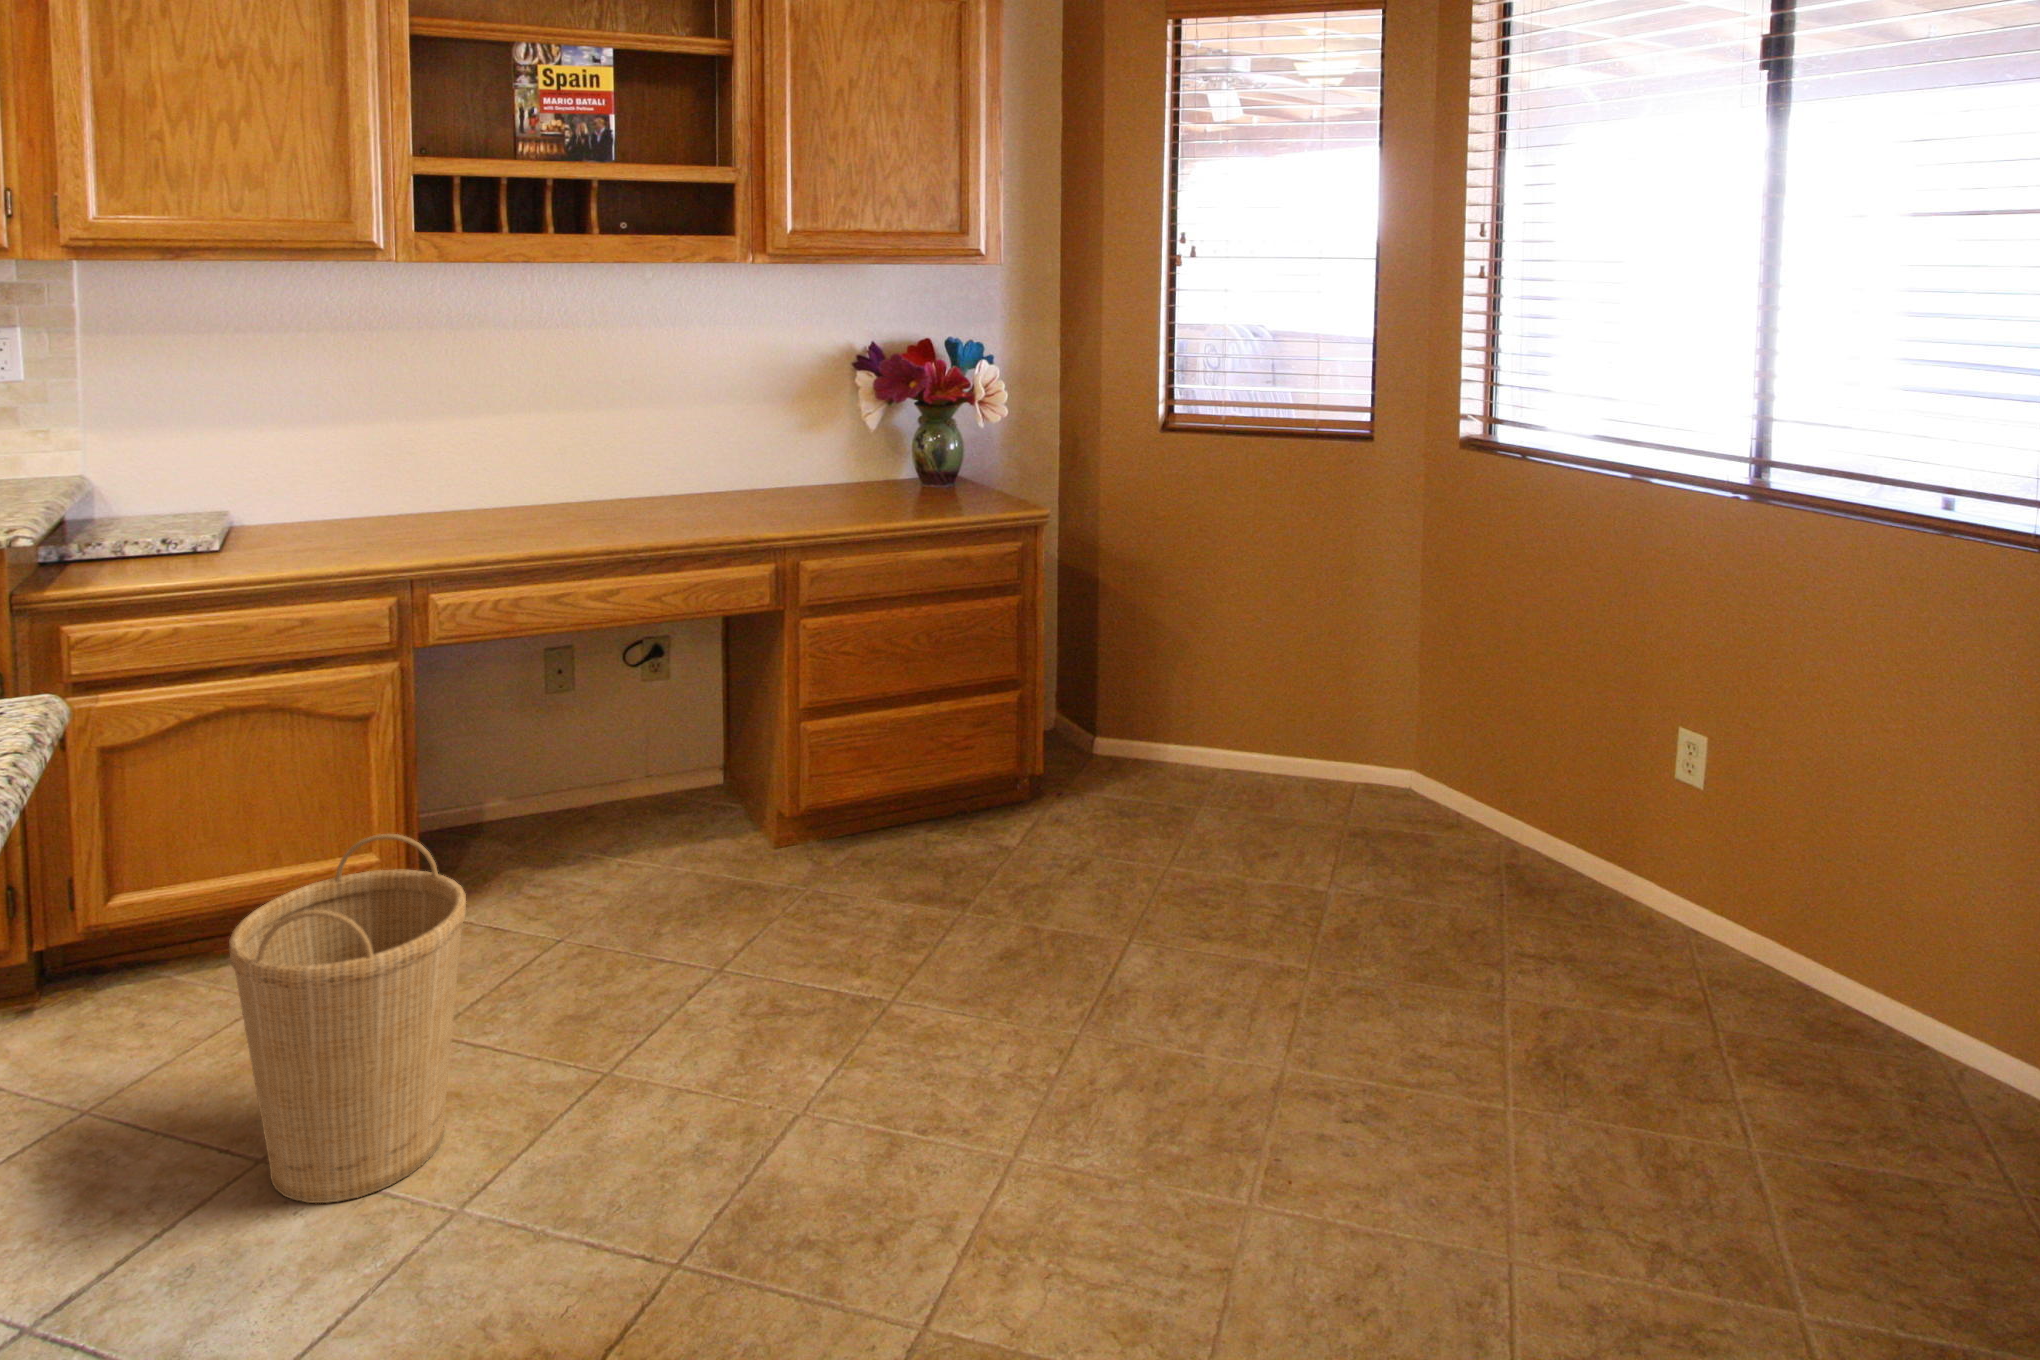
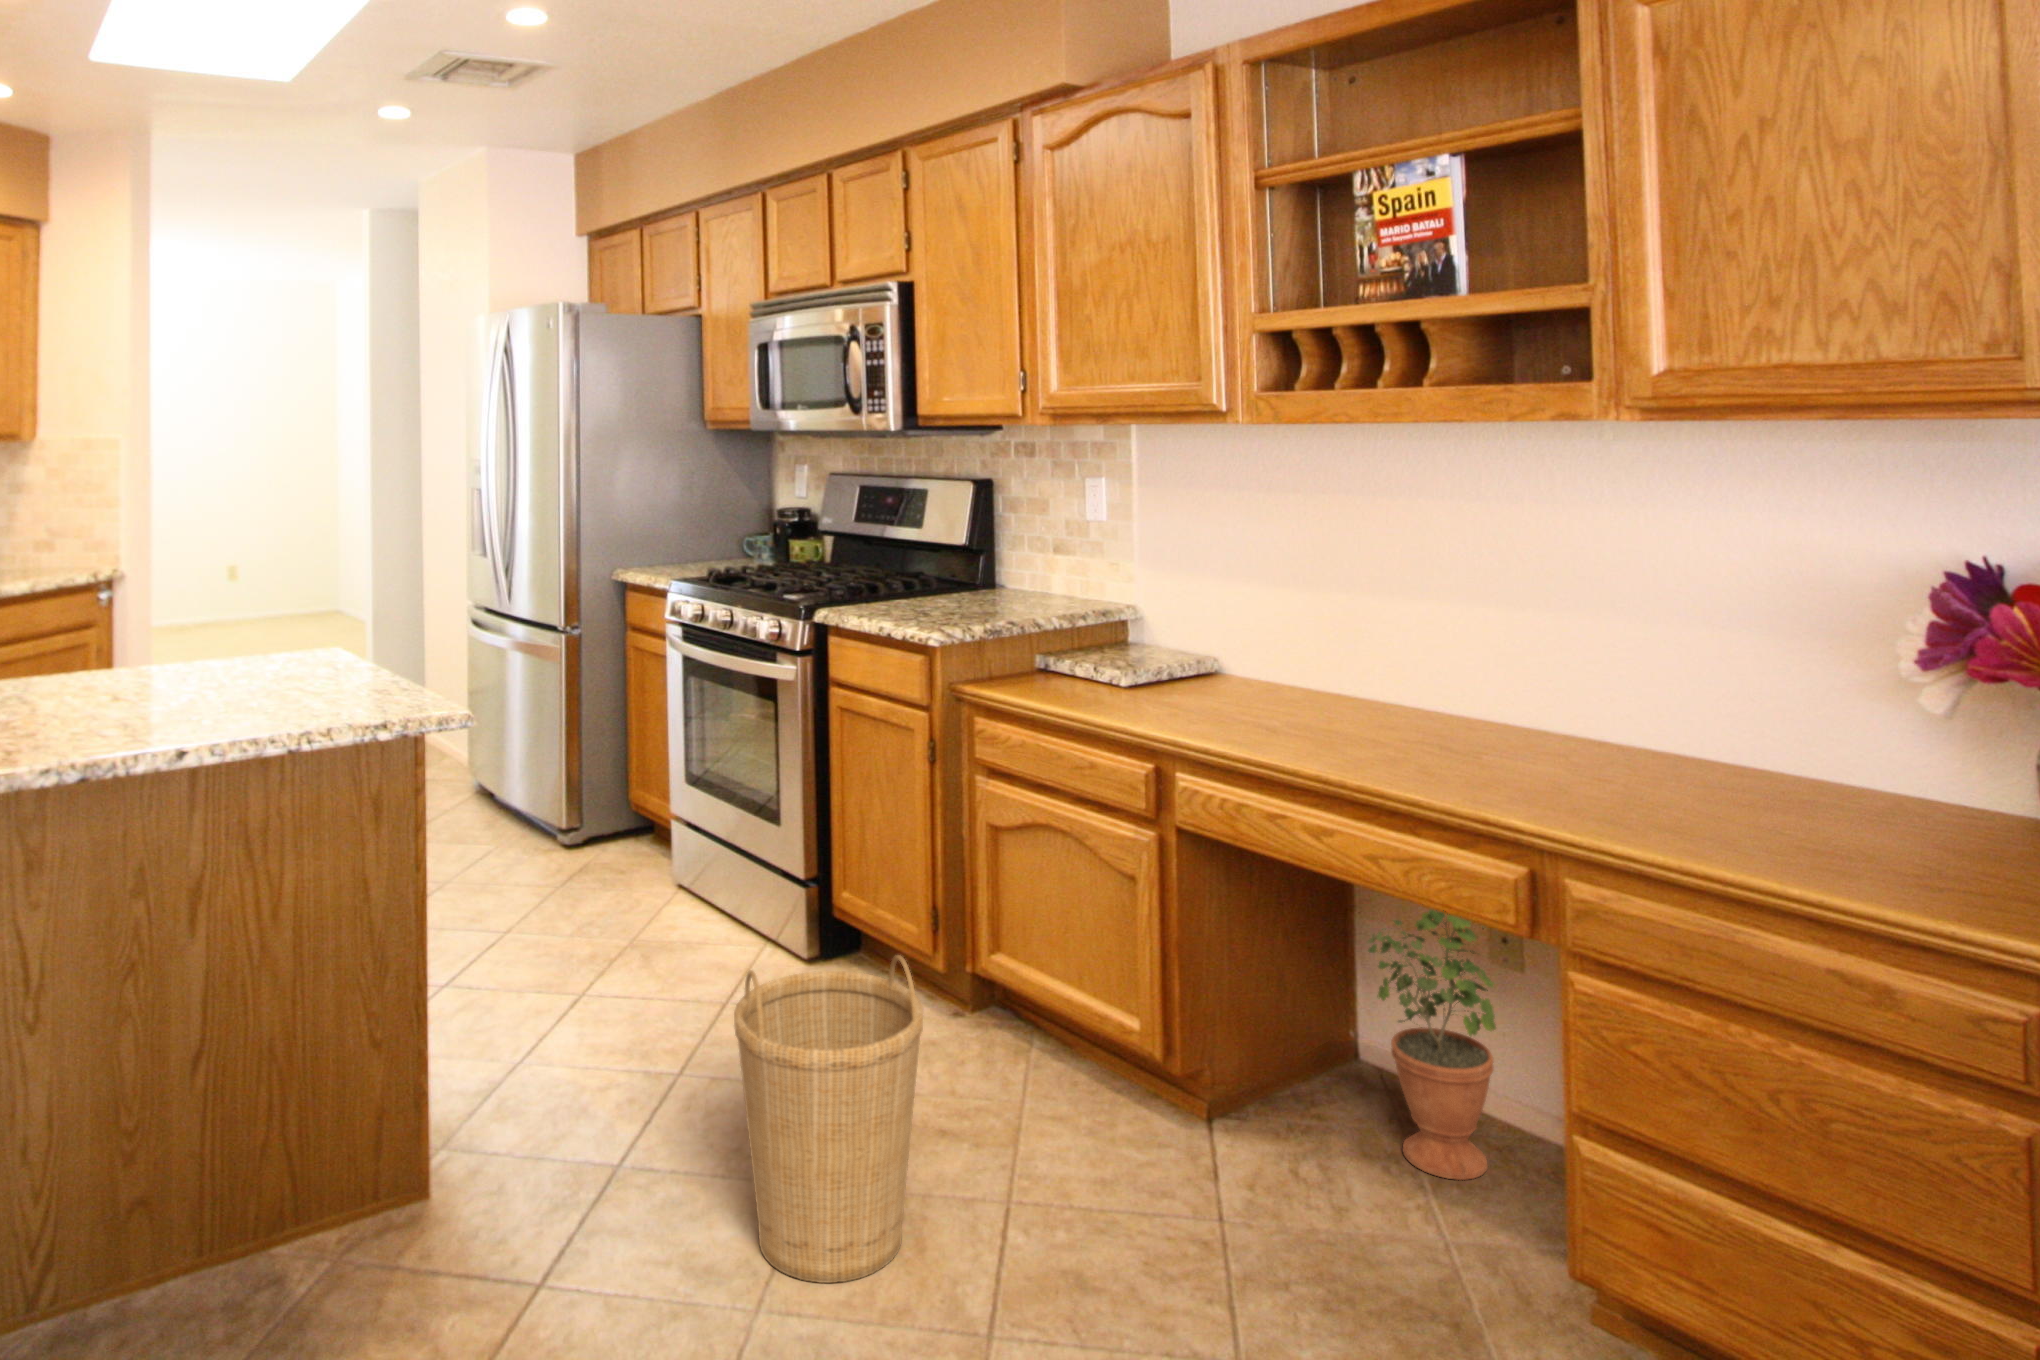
potted plant: none [527,619,625,844] -> present [1368,910,1496,1180]

